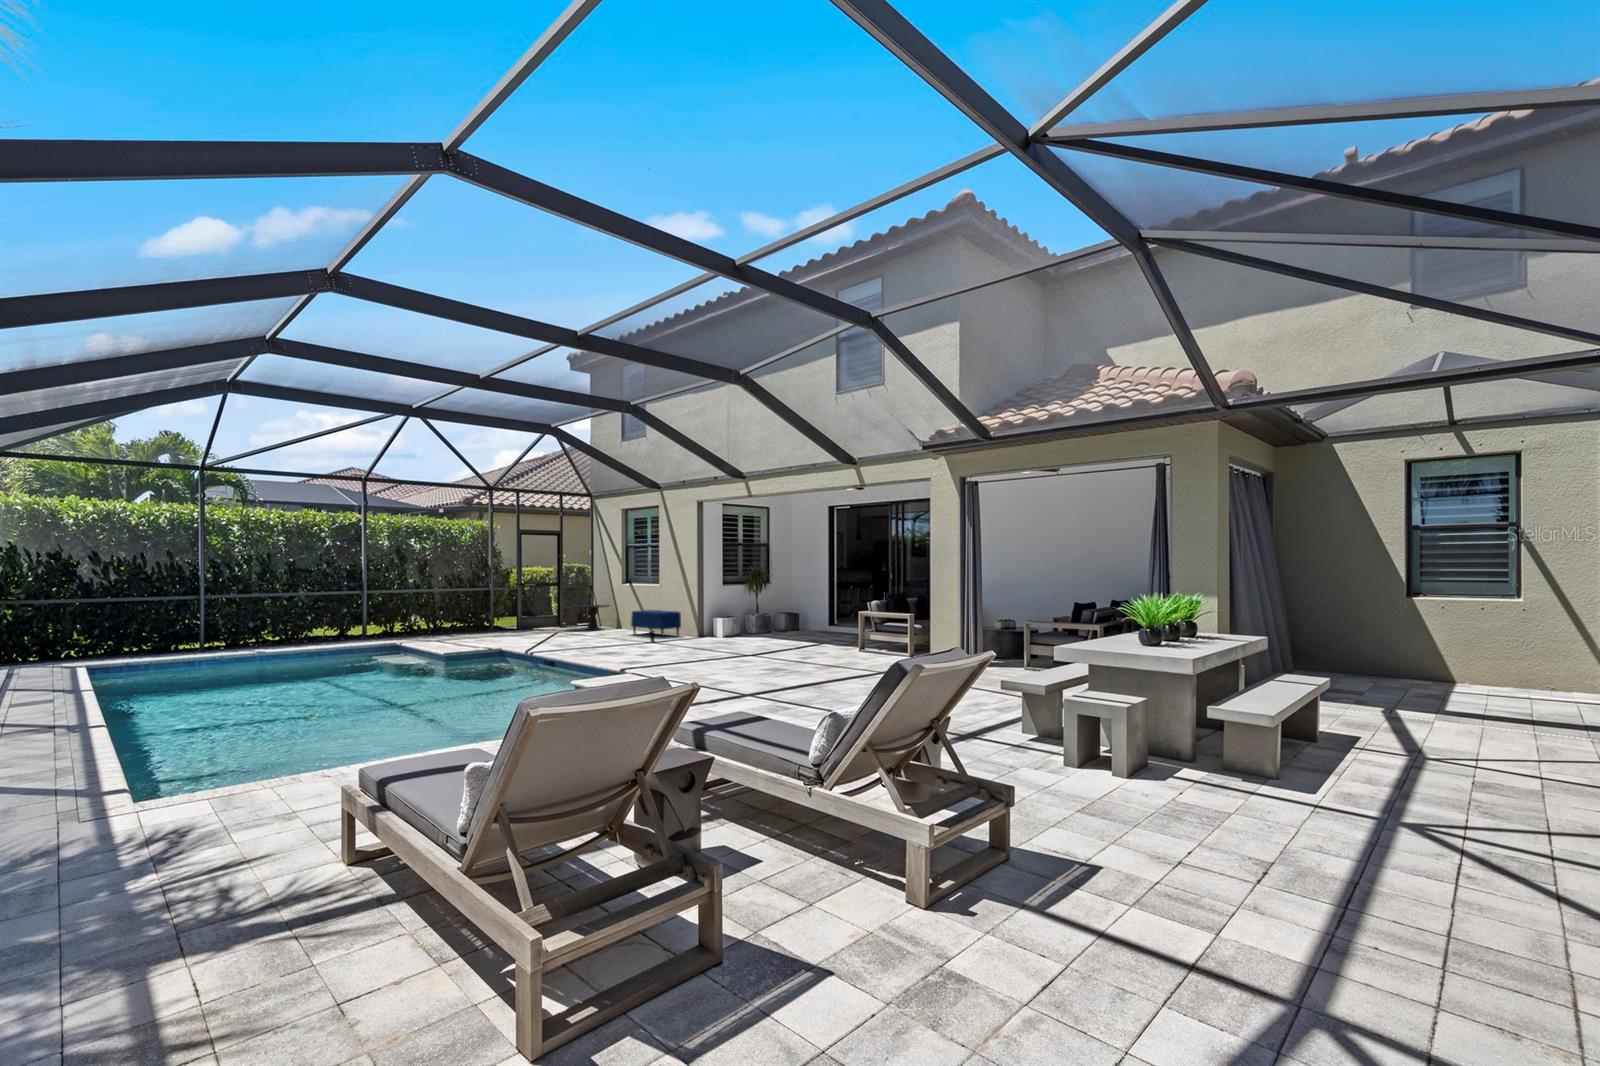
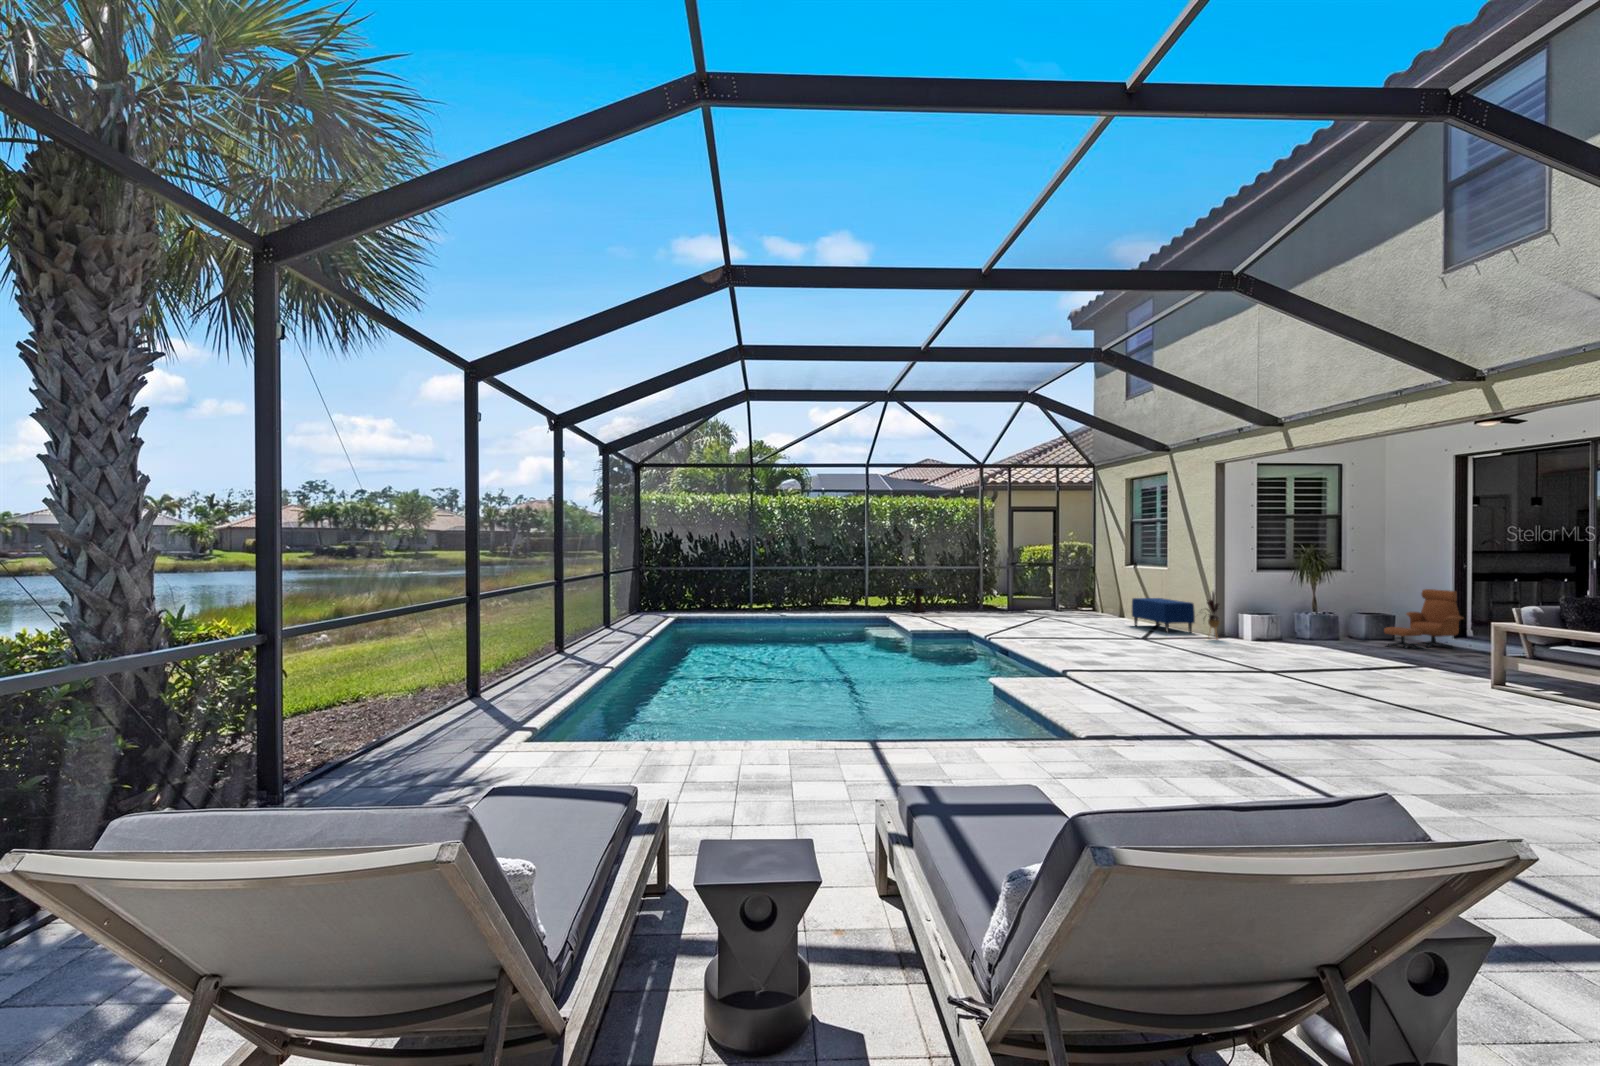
lounge chair: none [796,594,836,634] -> present [1384,589,1463,649]
house plant: none [684,601,704,639] -> present [1207,592,1220,638]
side table: present [576,605,610,630] -> present [901,586,936,612]

